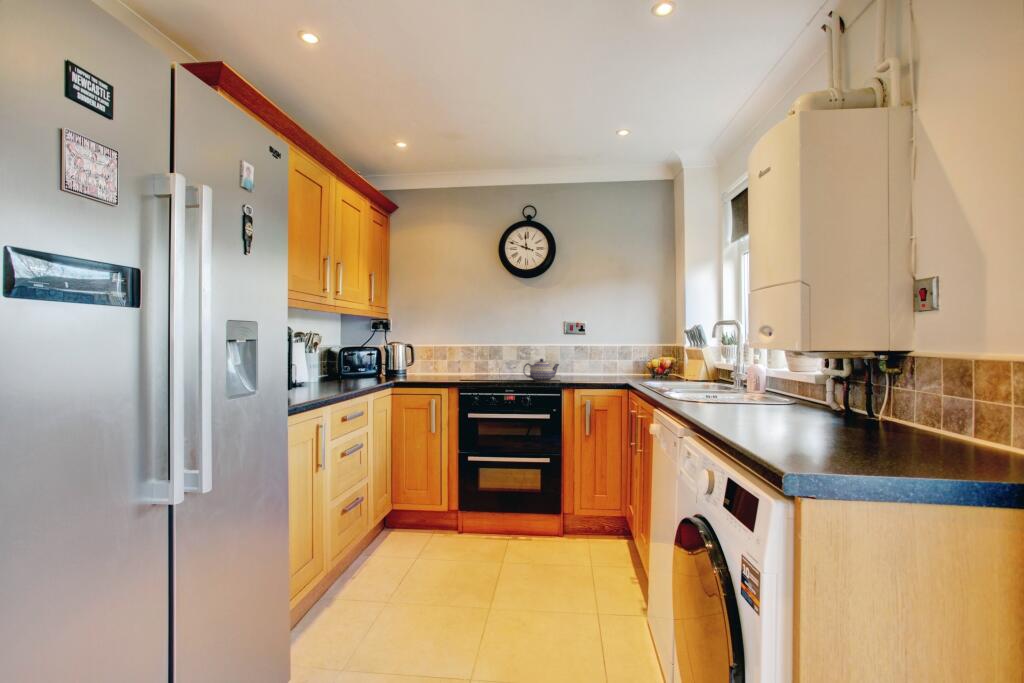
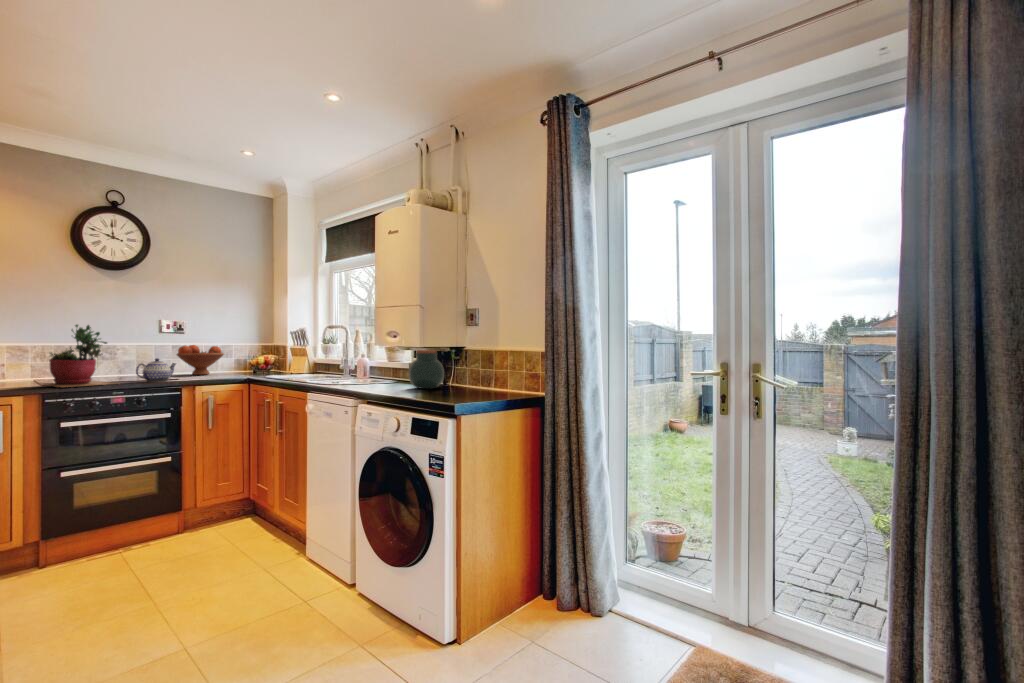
succulent plant: none [459,326,511,382] -> present [40,325,115,387]
fruit bowl: none [573,345,615,376] -> present [177,345,224,375]
jar: none [835,362,945,456] -> present [409,350,444,389]

